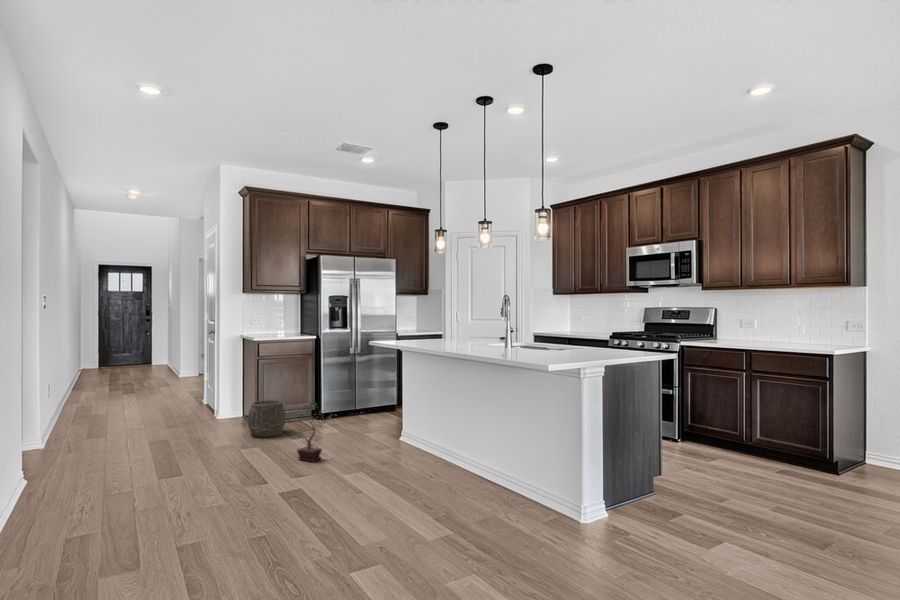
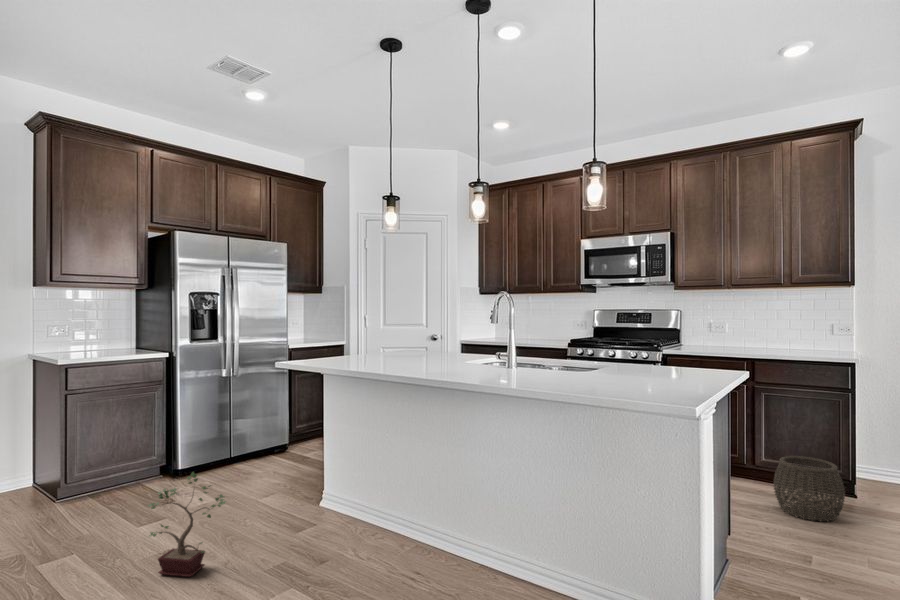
woven basket: present [248,400,286,437] -> present [773,456,845,522]

